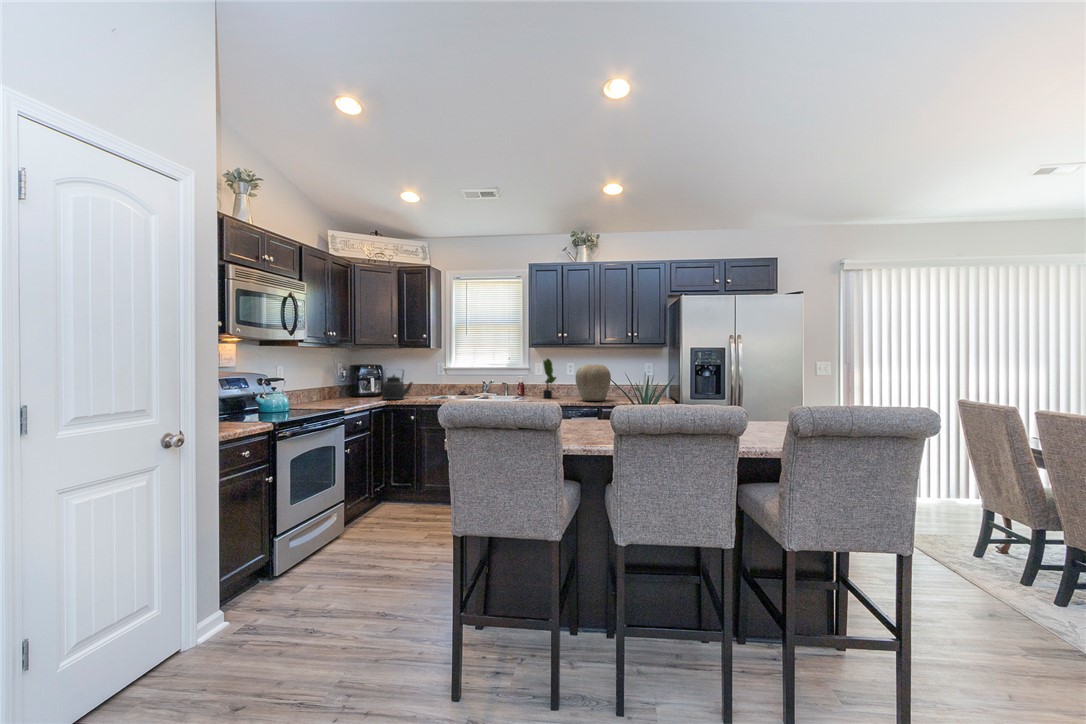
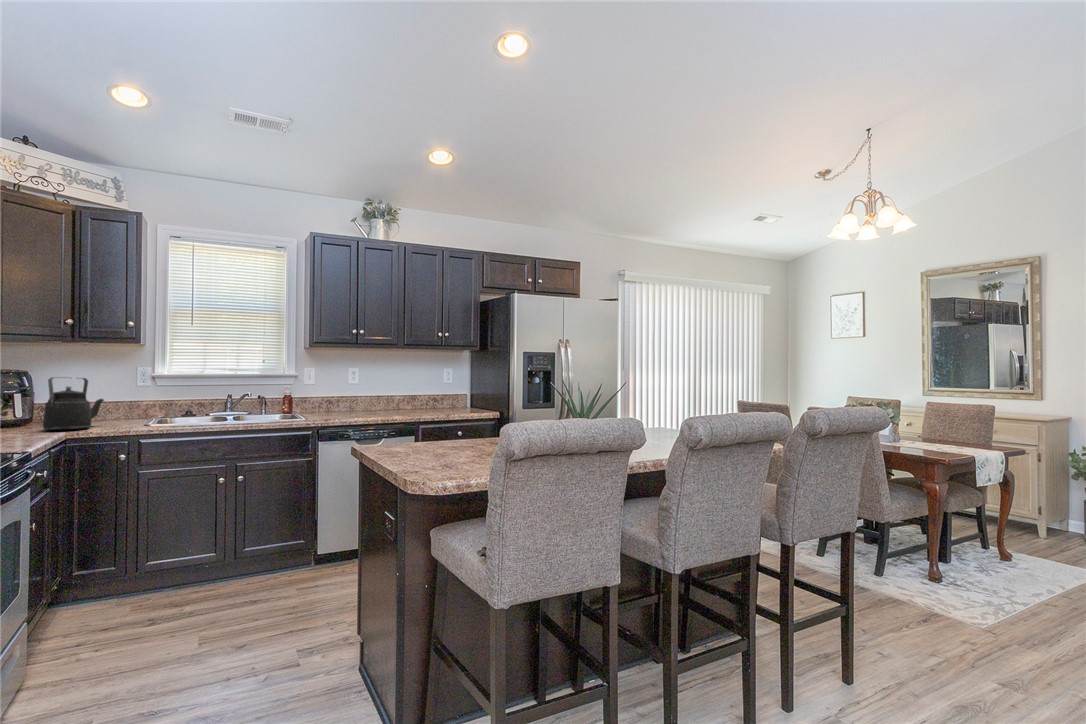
potted plant: present [543,359,556,398] -> none [322,361,352,415]
vase: present [576,364,611,401] -> none [381,370,427,416]

